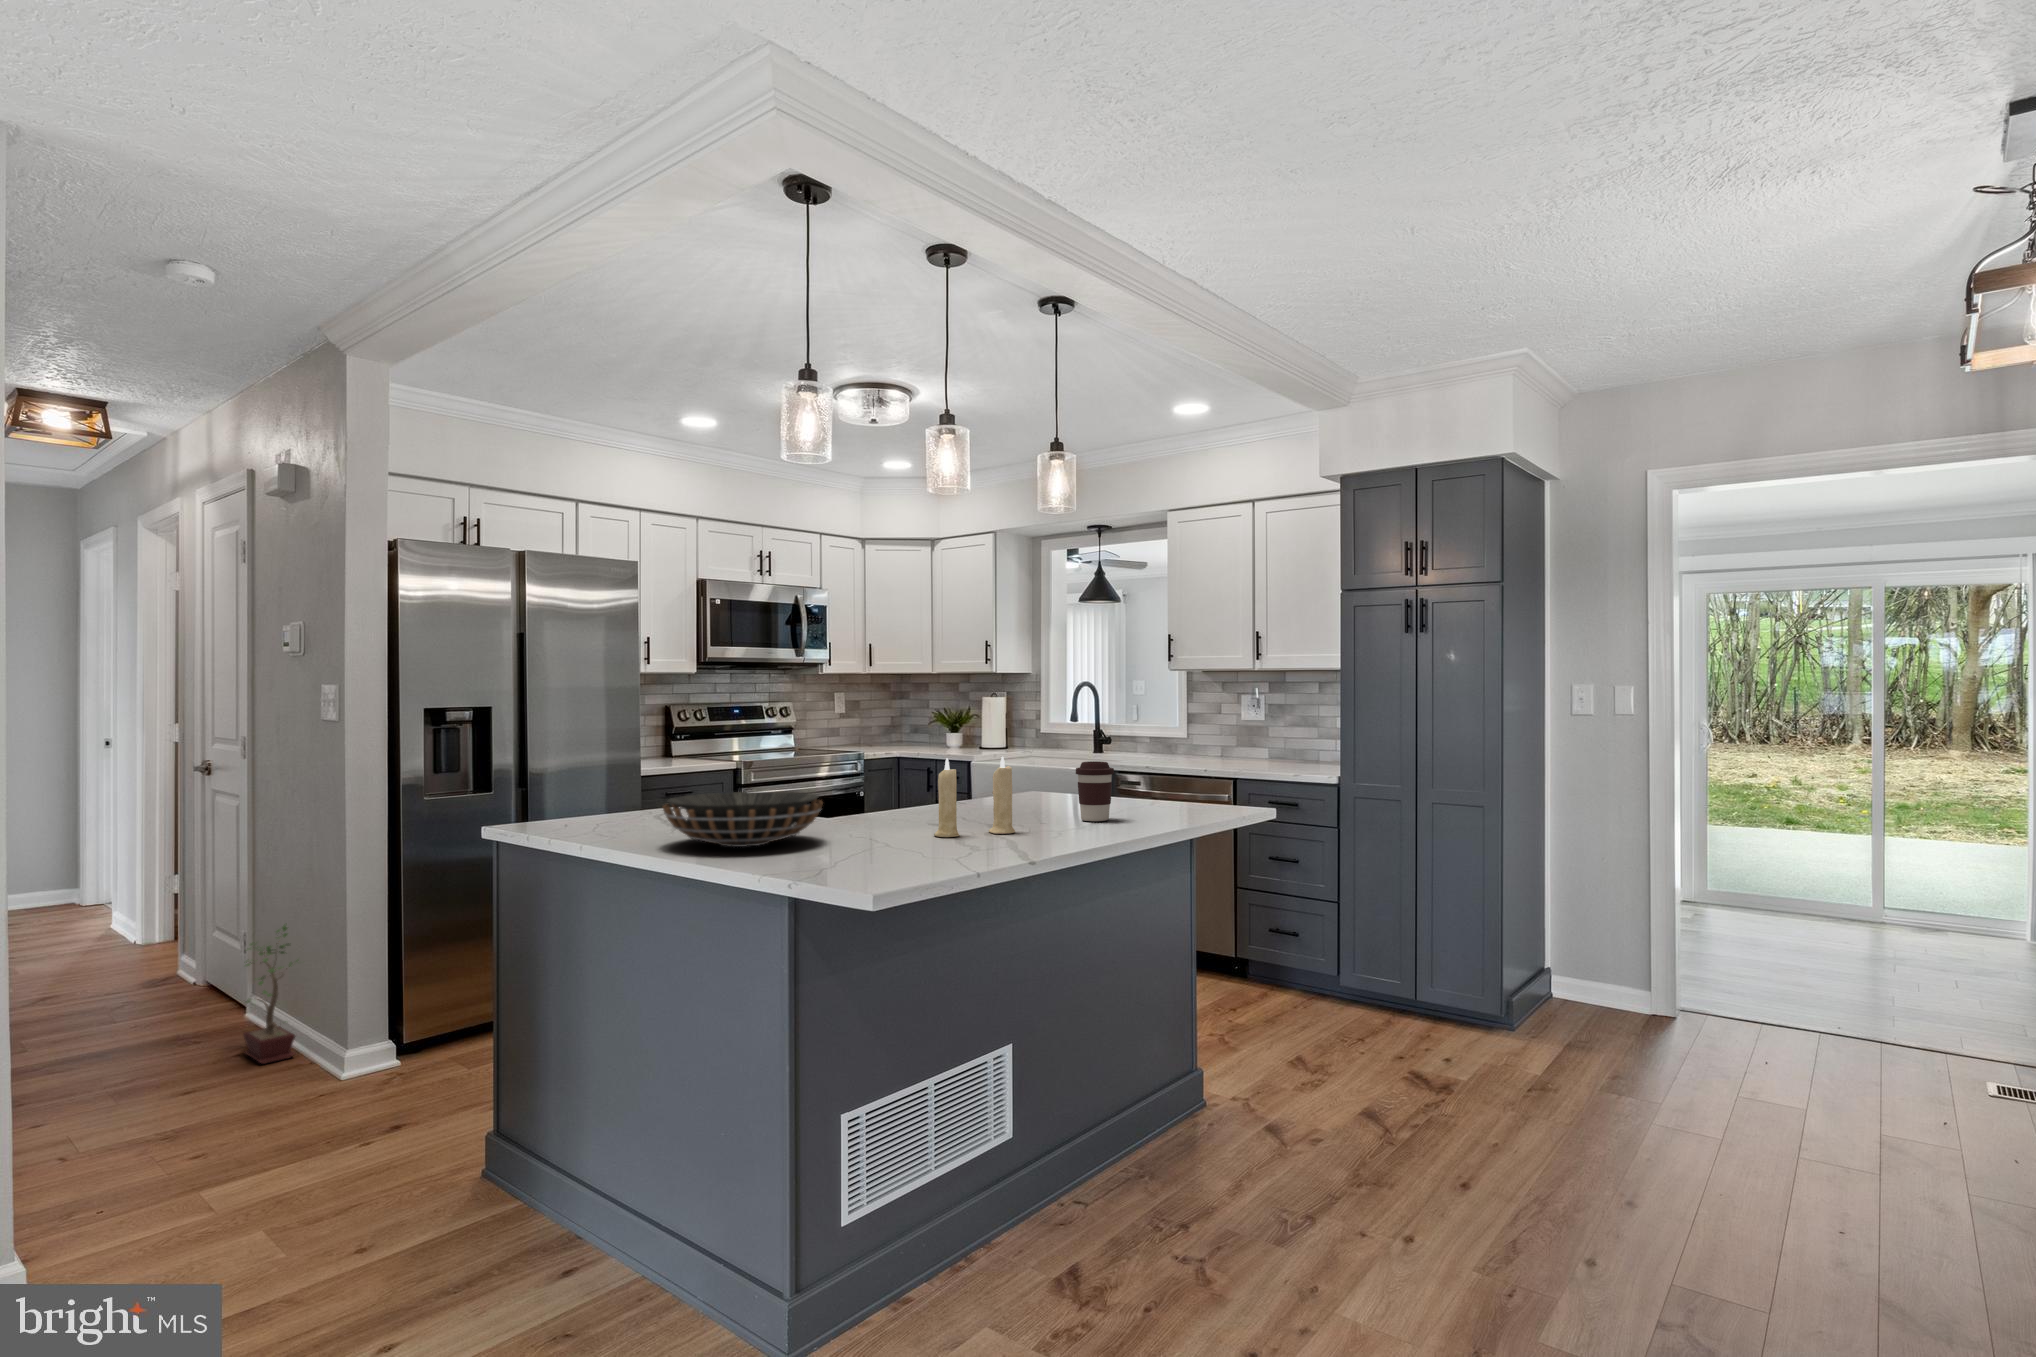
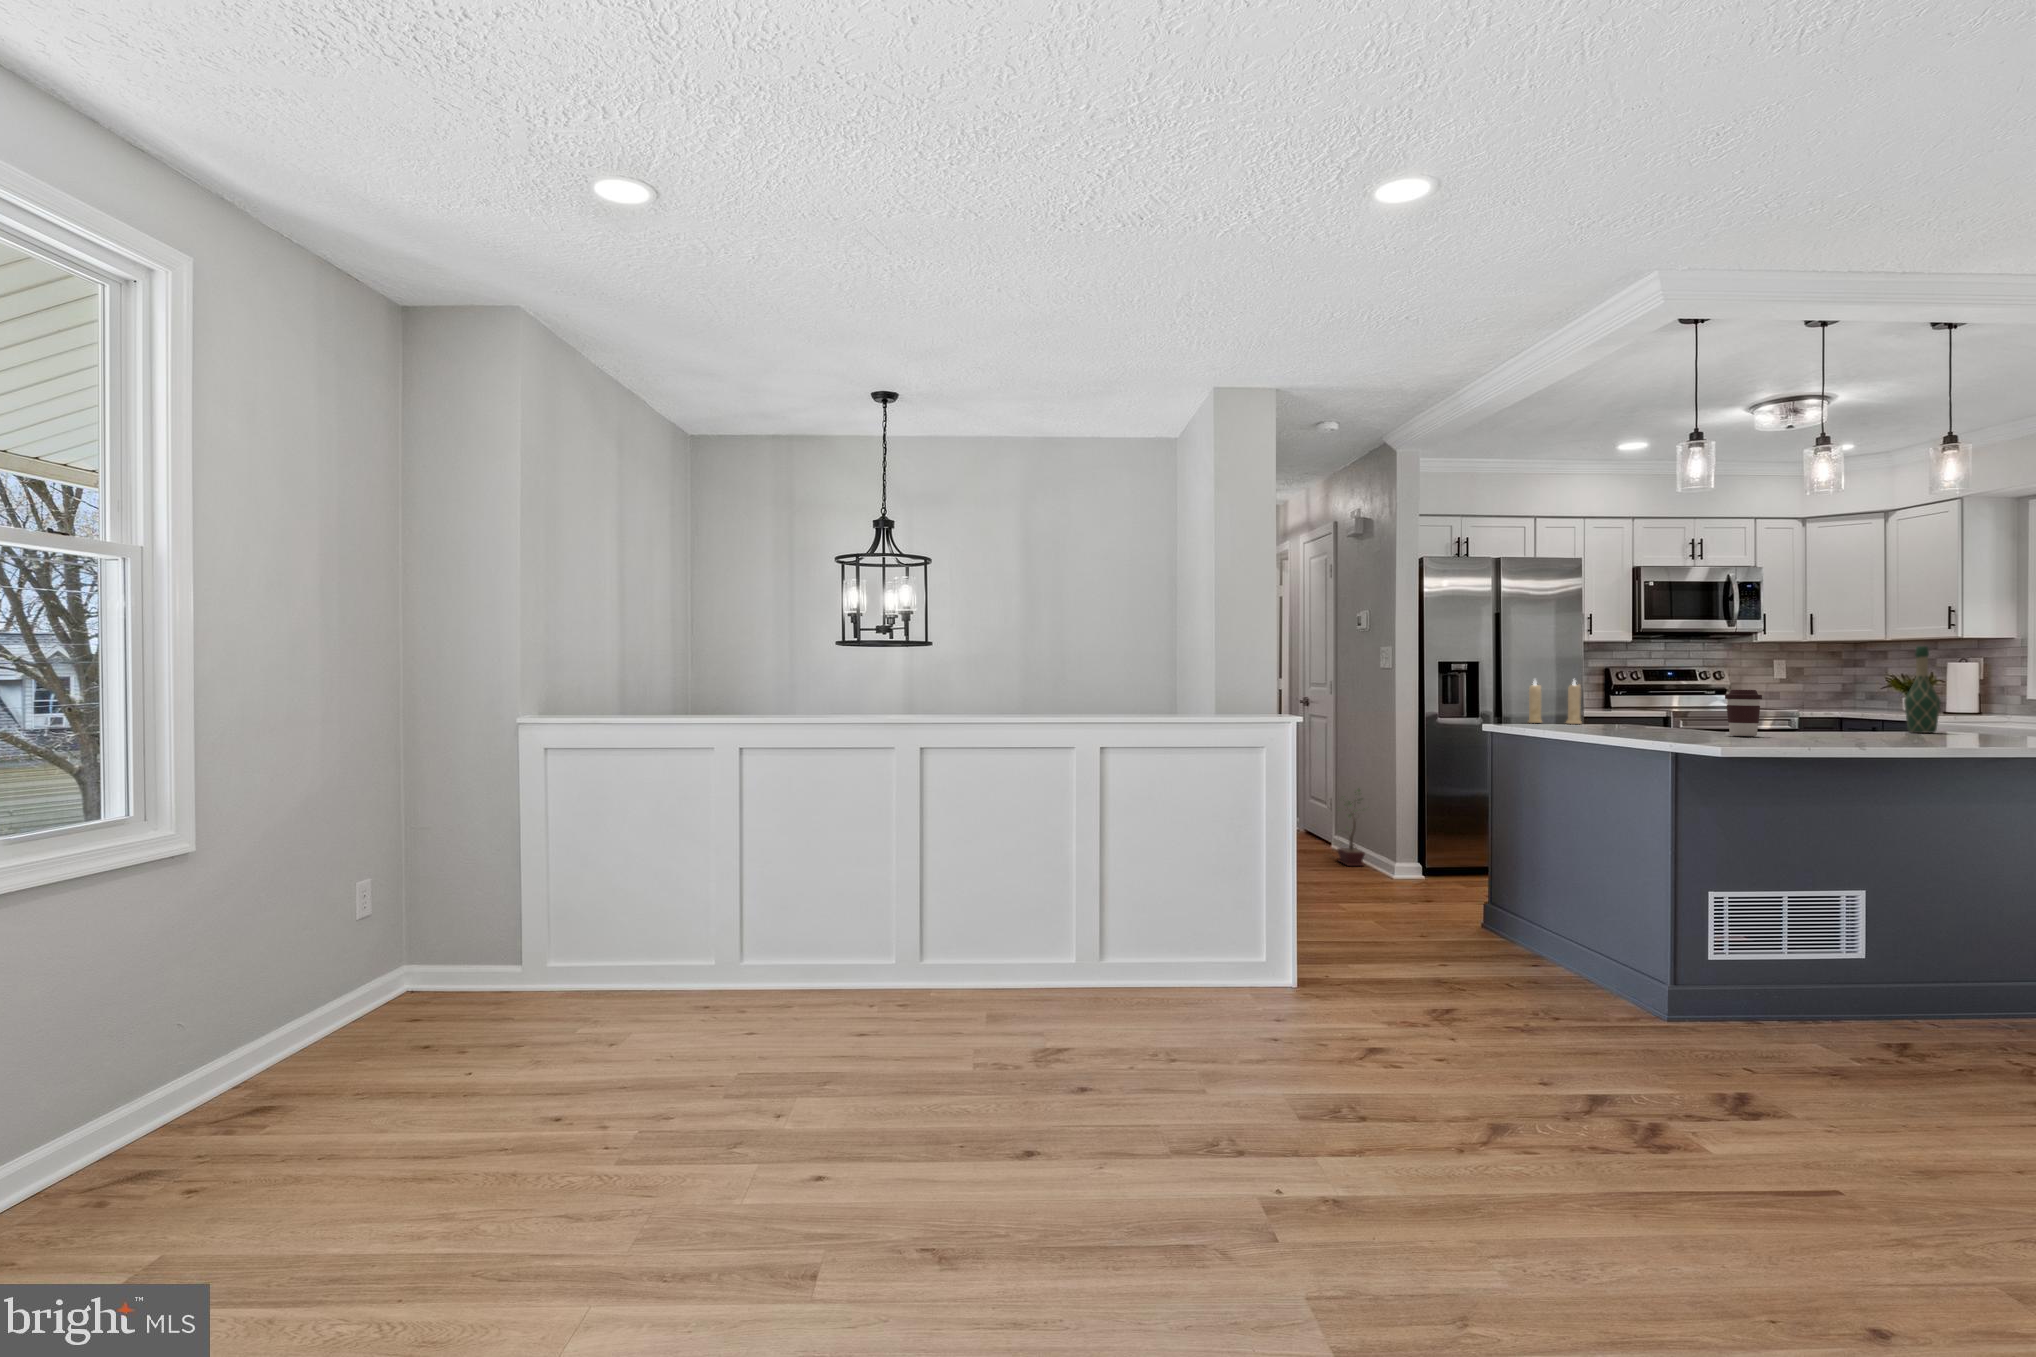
wine bottle: none [1027,703,1062,814] -> present [1904,646,1941,733]
candle: present [934,756,1015,837] -> present [1529,680,1581,724]
coffee cup: present [1076,761,1114,821] -> present [1725,690,1762,736]
decorative bowl: present [663,792,823,847] -> none [1594,701,1706,730]

